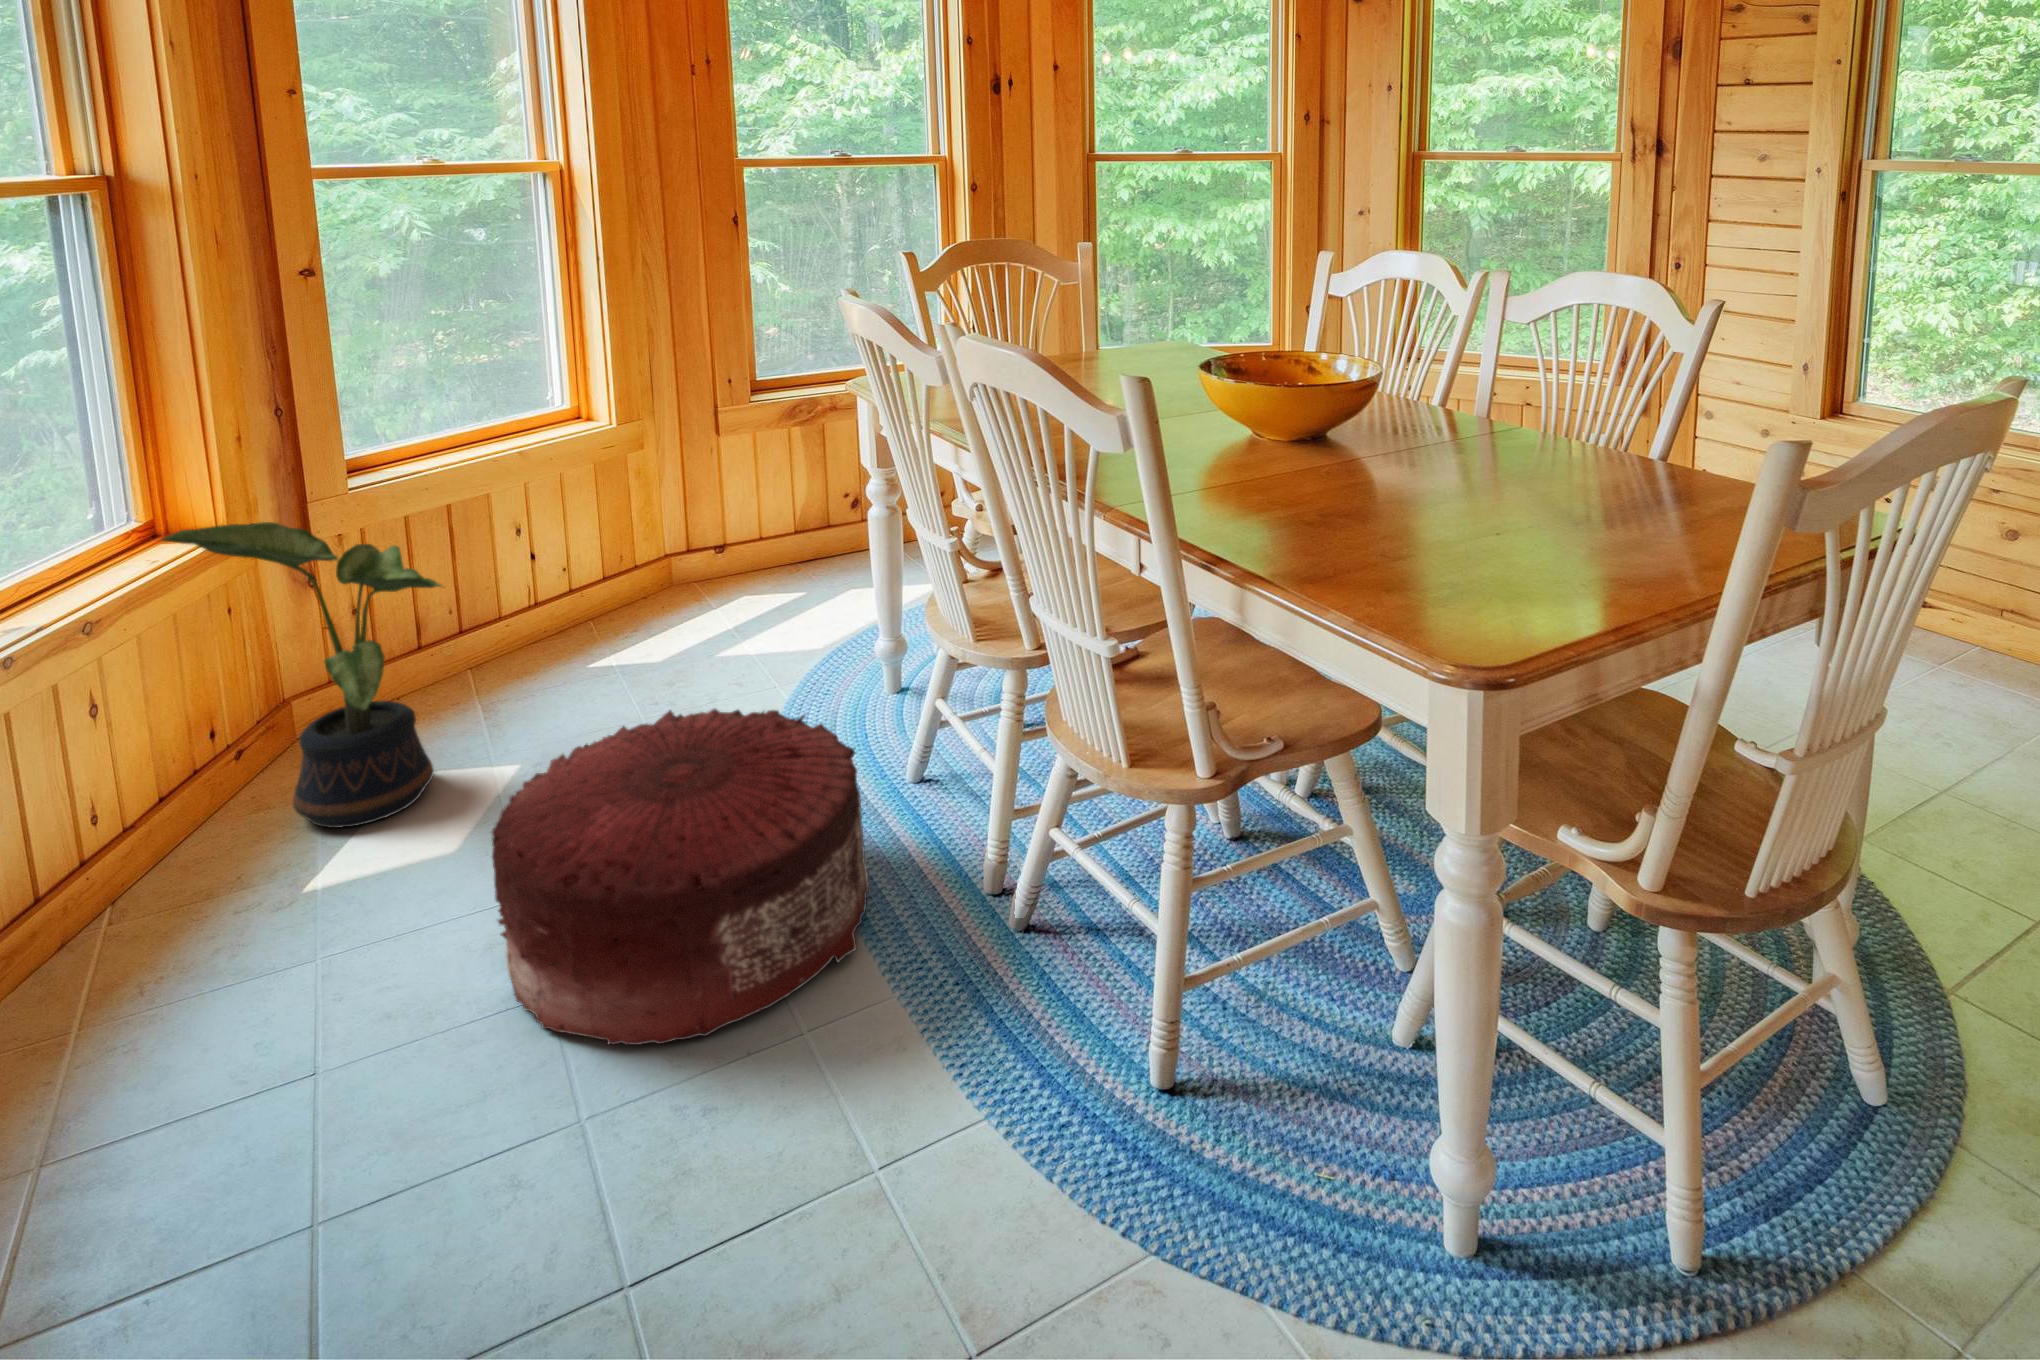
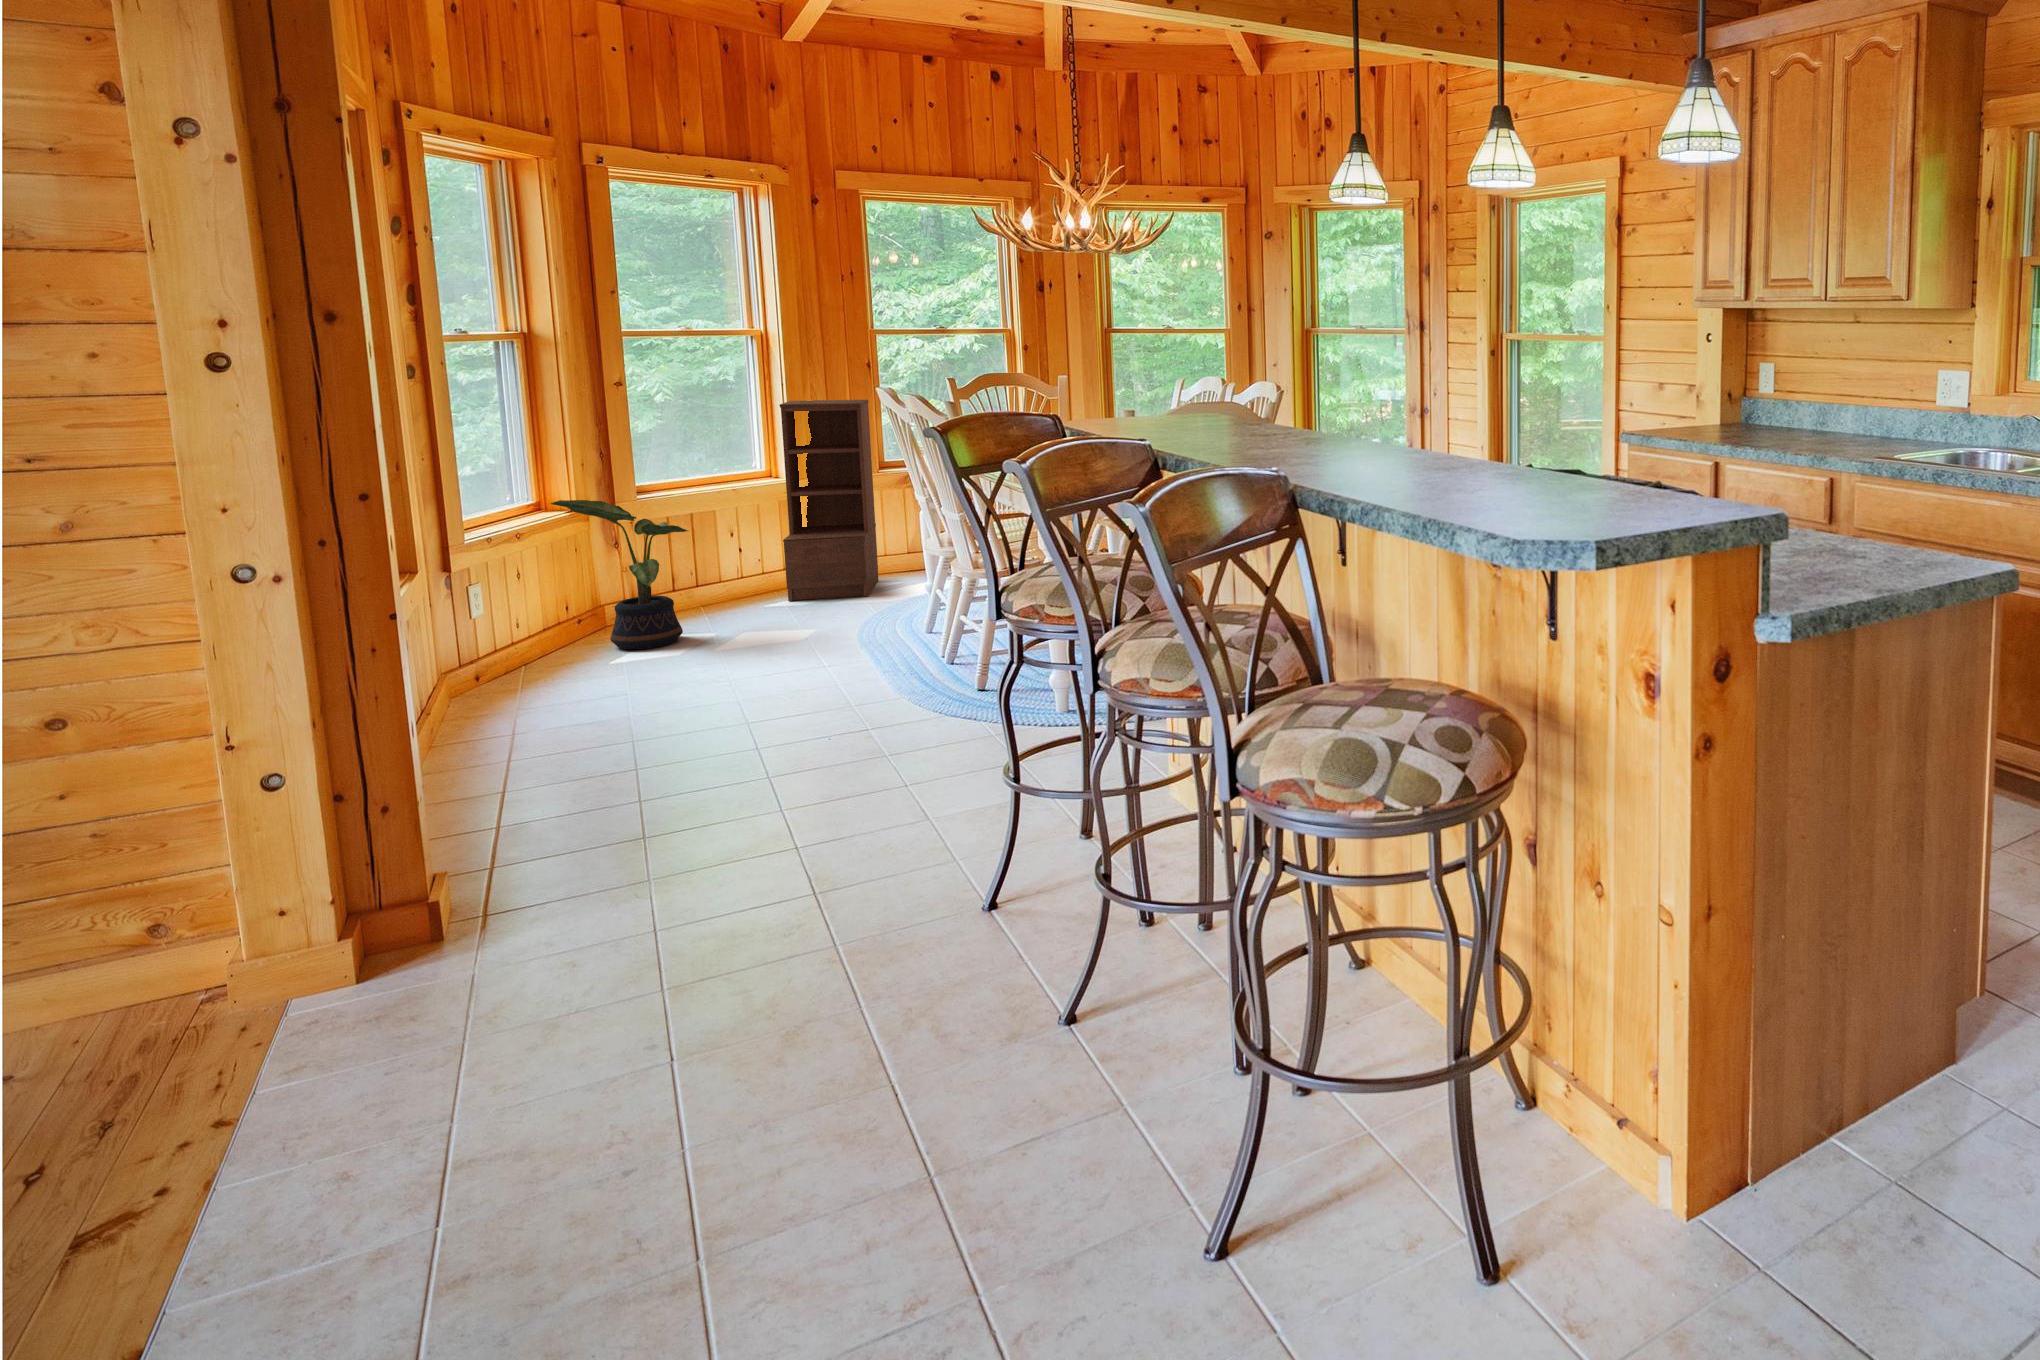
bookshelf: none [595,283,754,652] -> present [780,400,879,601]
pouf: present [492,709,869,1045] -> none [709,583,890,690]

